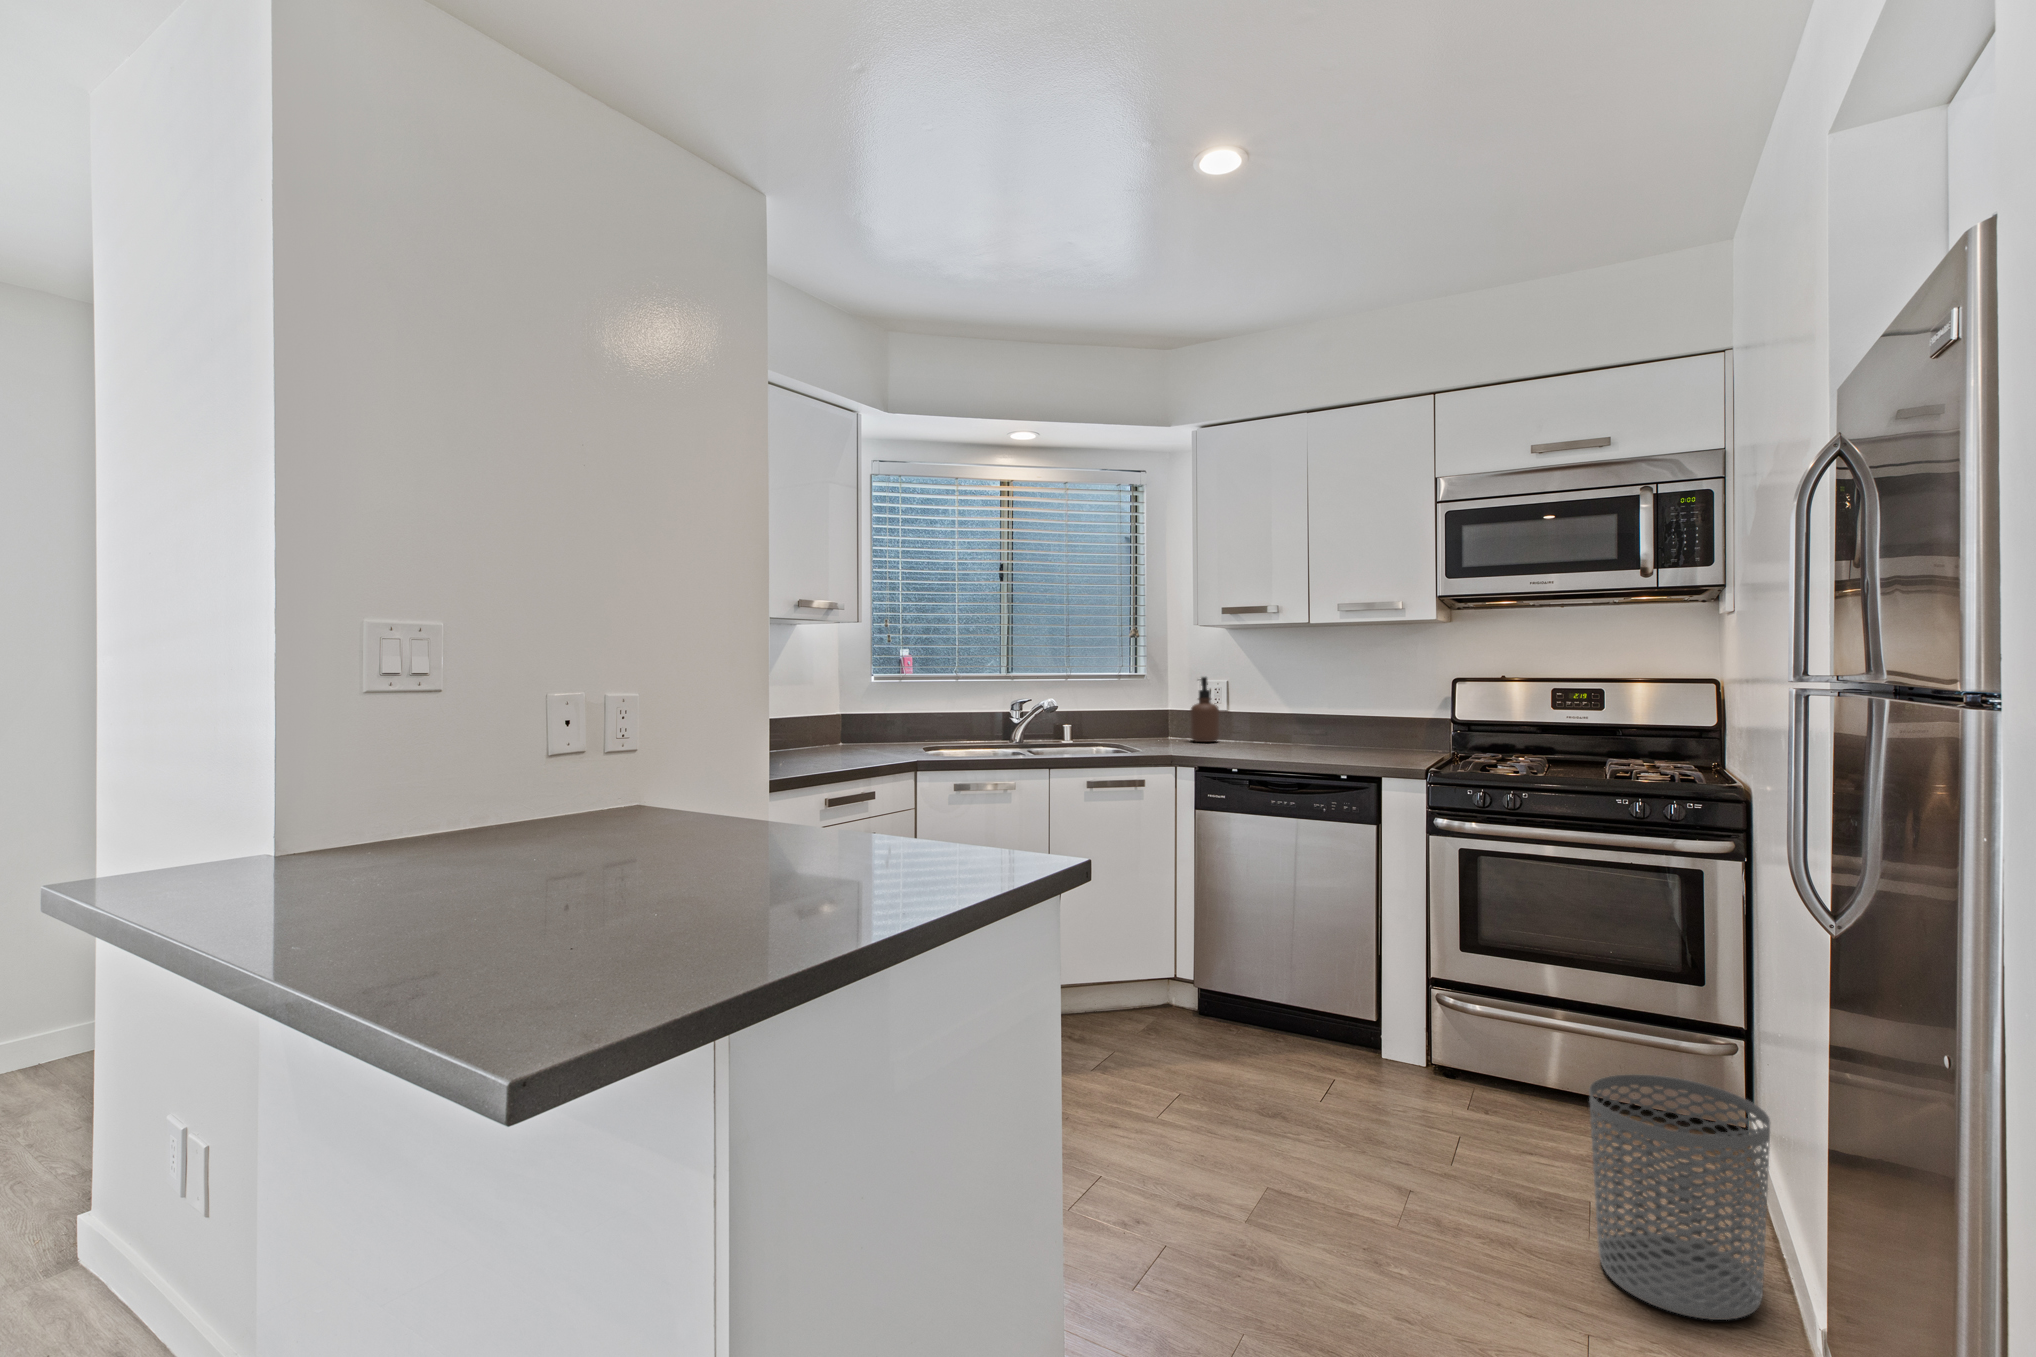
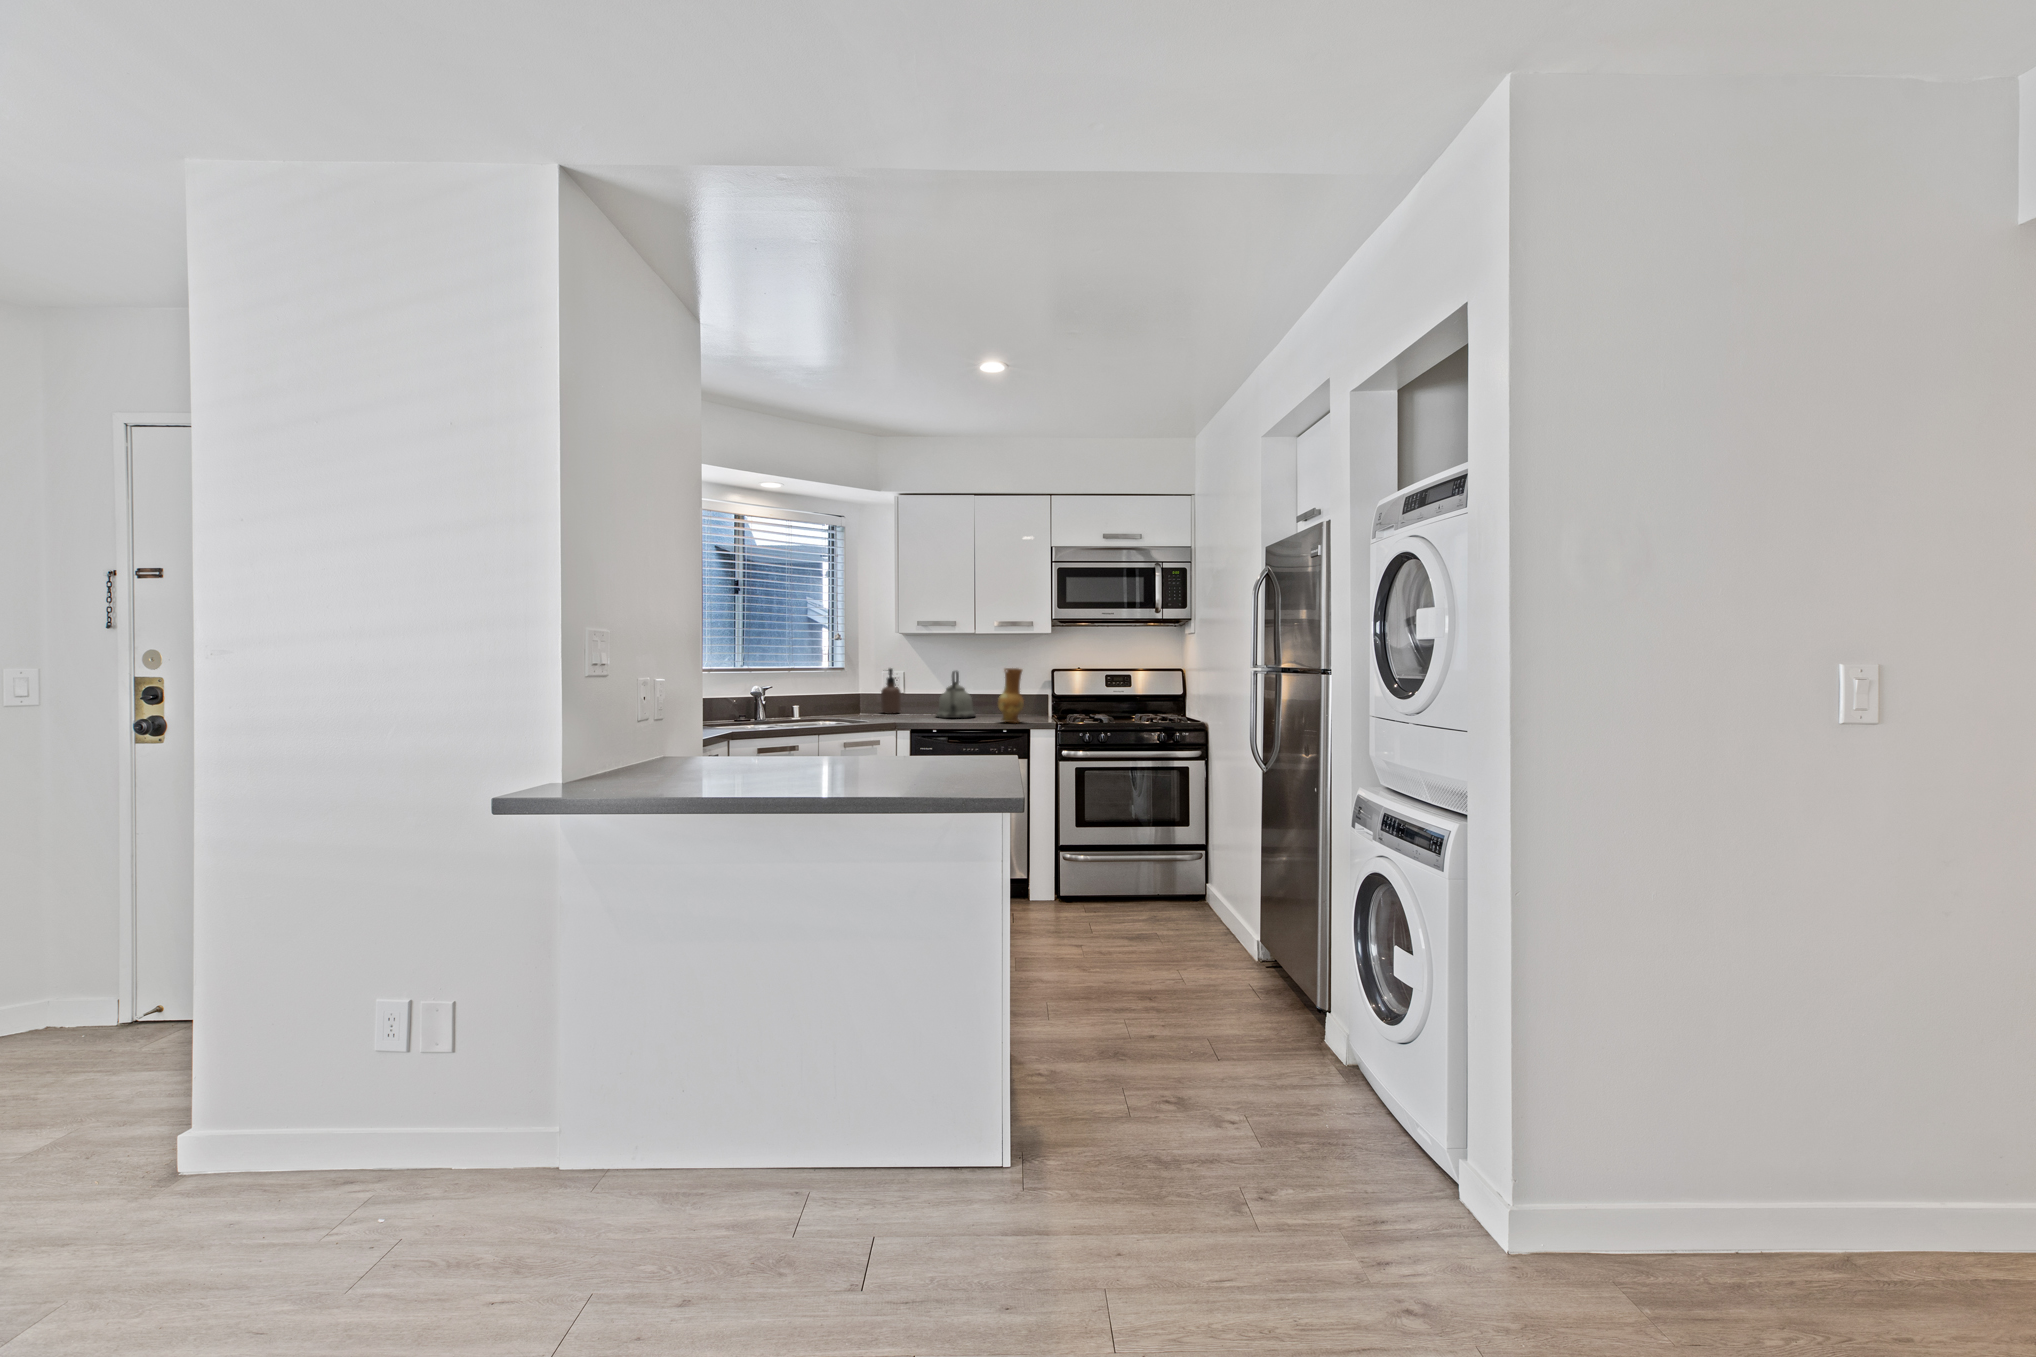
ceramic jug: none [1332,674,1378,765] -> present [998,668,1024,723]
kettle: none [1255,680,1319,753] -> present [936,671,976,718]
waste bin: present [1589,1074,1770,1320] -> none [1166,859,1235,953]

